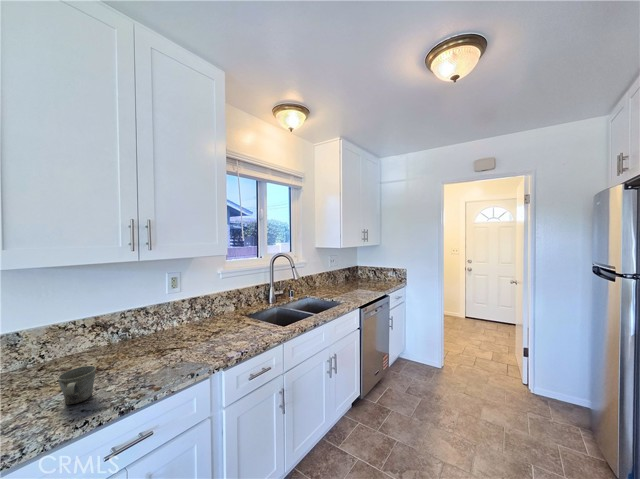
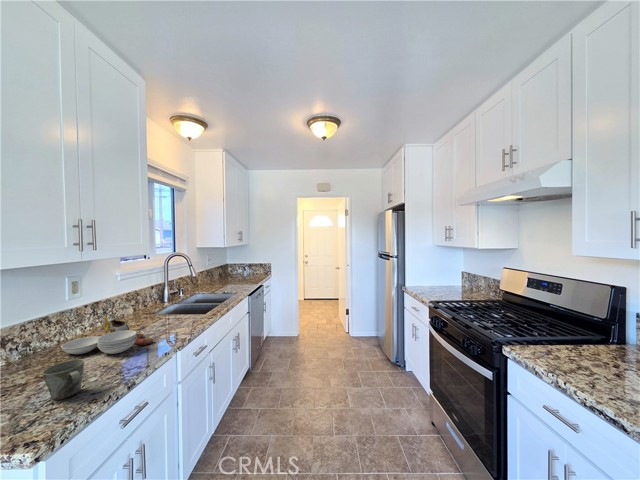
cutting board: none [136,317,206,359] -> present [61,316,153,354]

